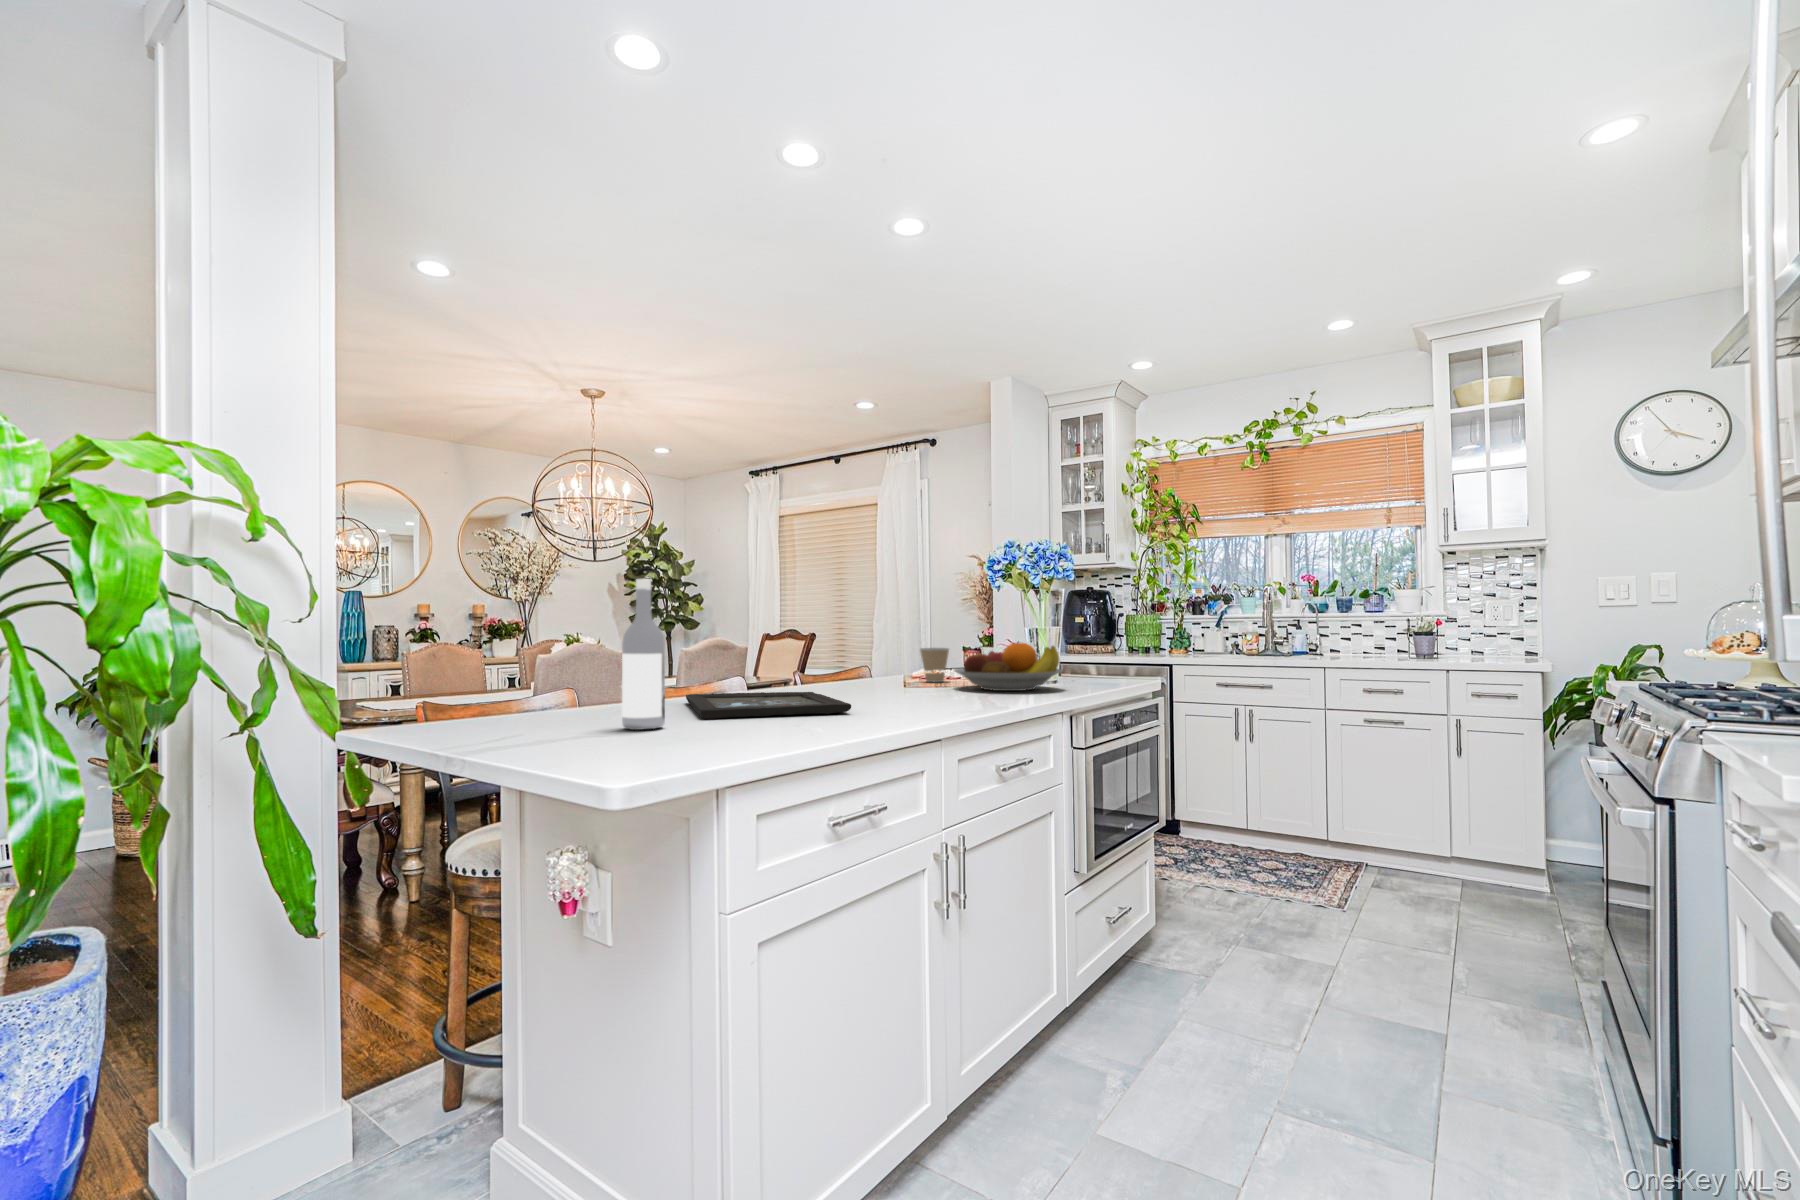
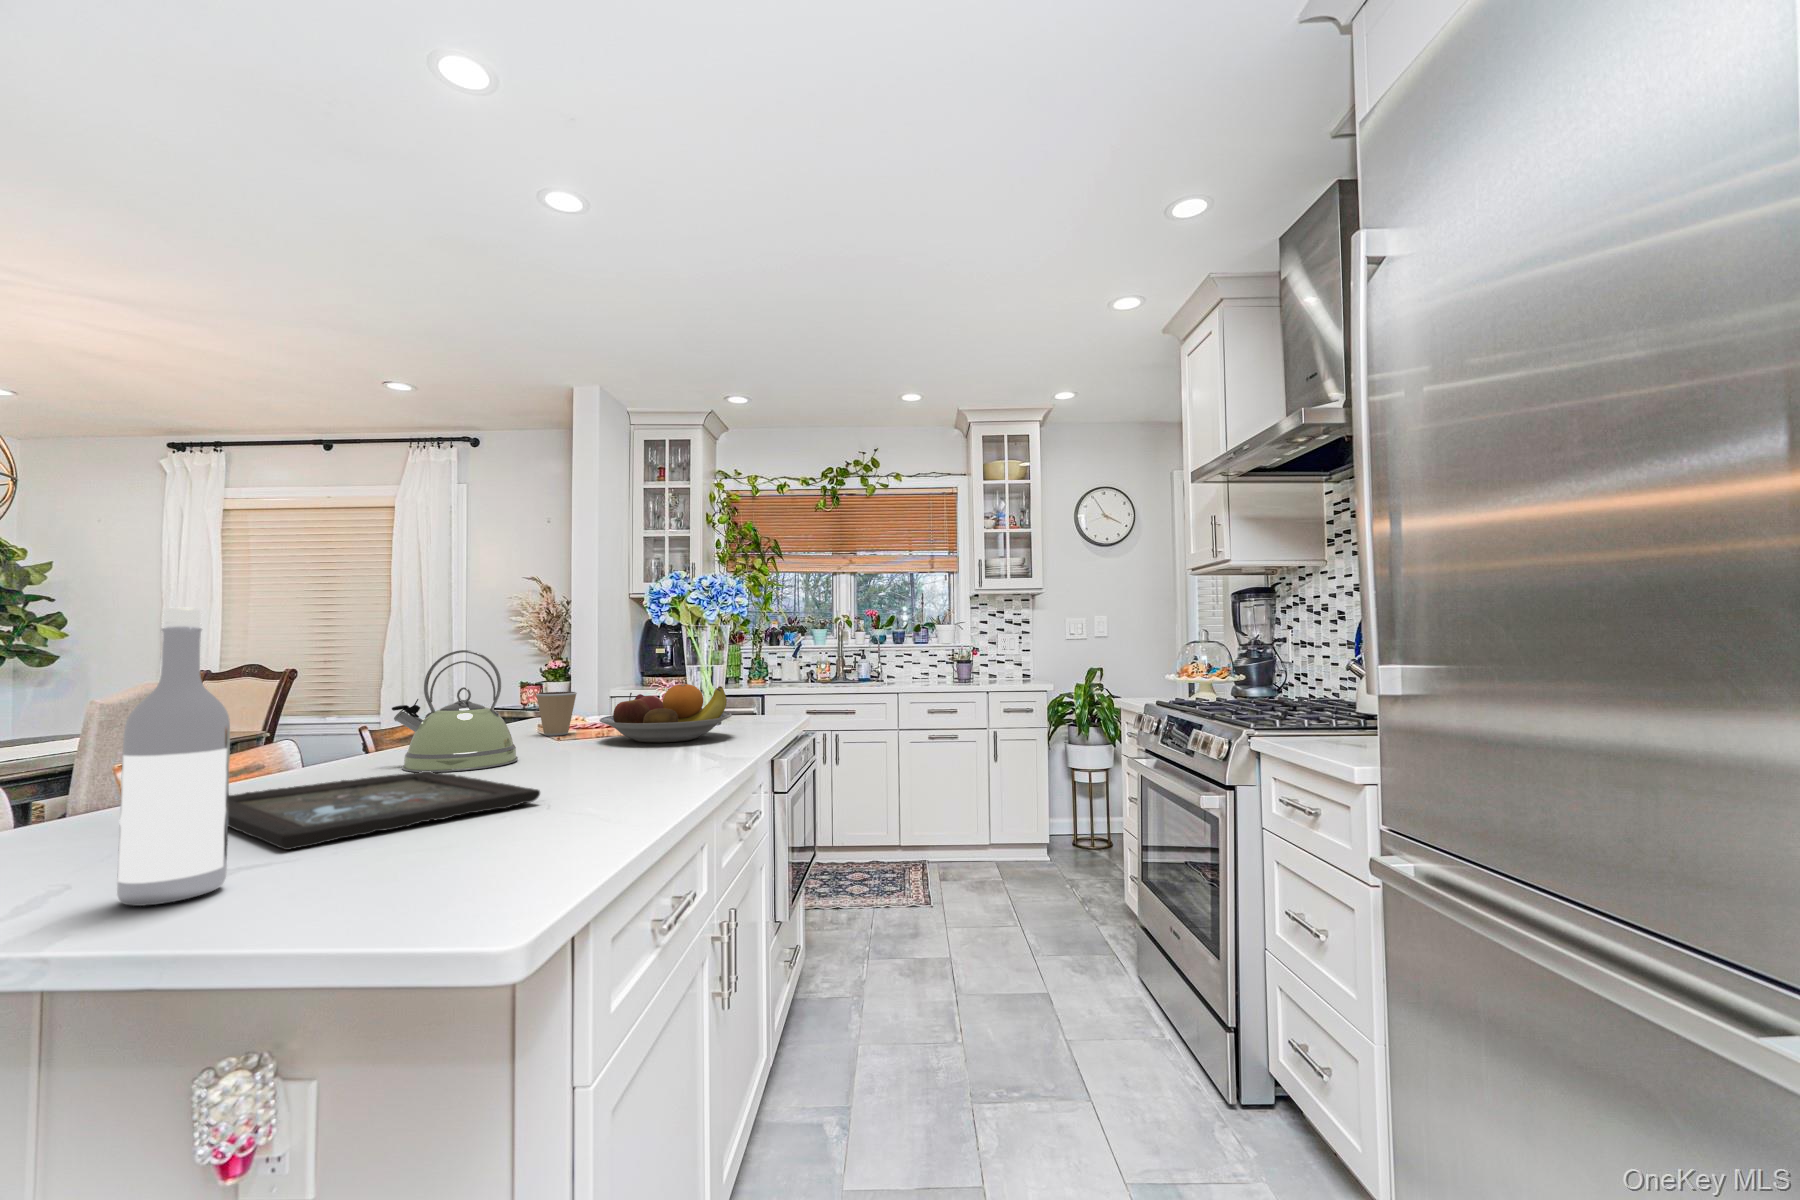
kettle: none [805,610,882,696] -> present [392,650,518,772]

